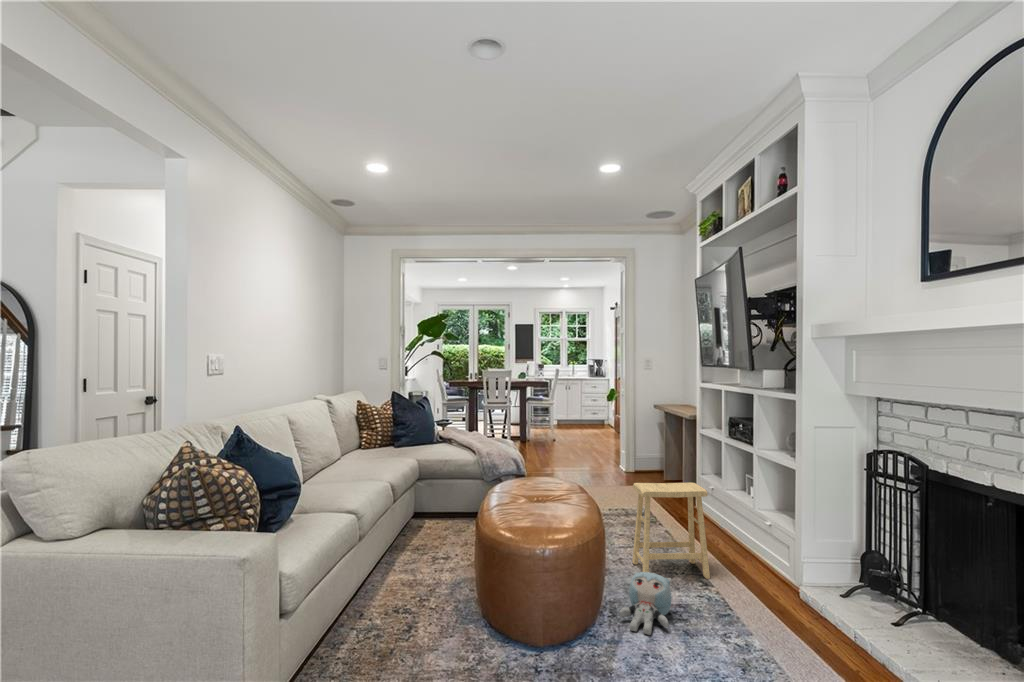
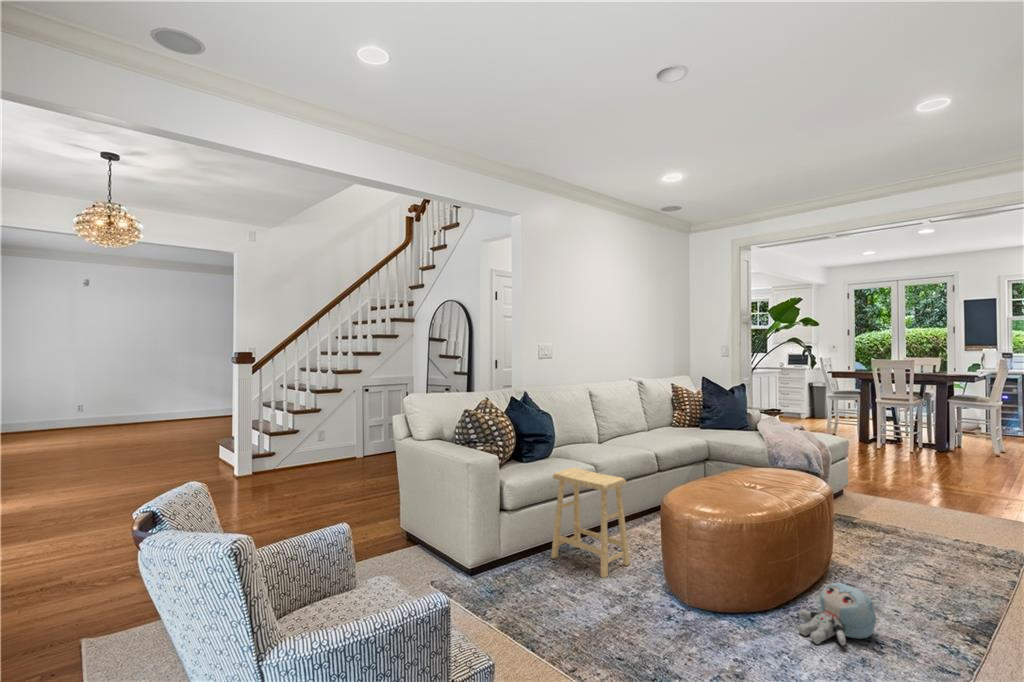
footstool: present [632,482,710,579] -> present [551,468,630,578]

